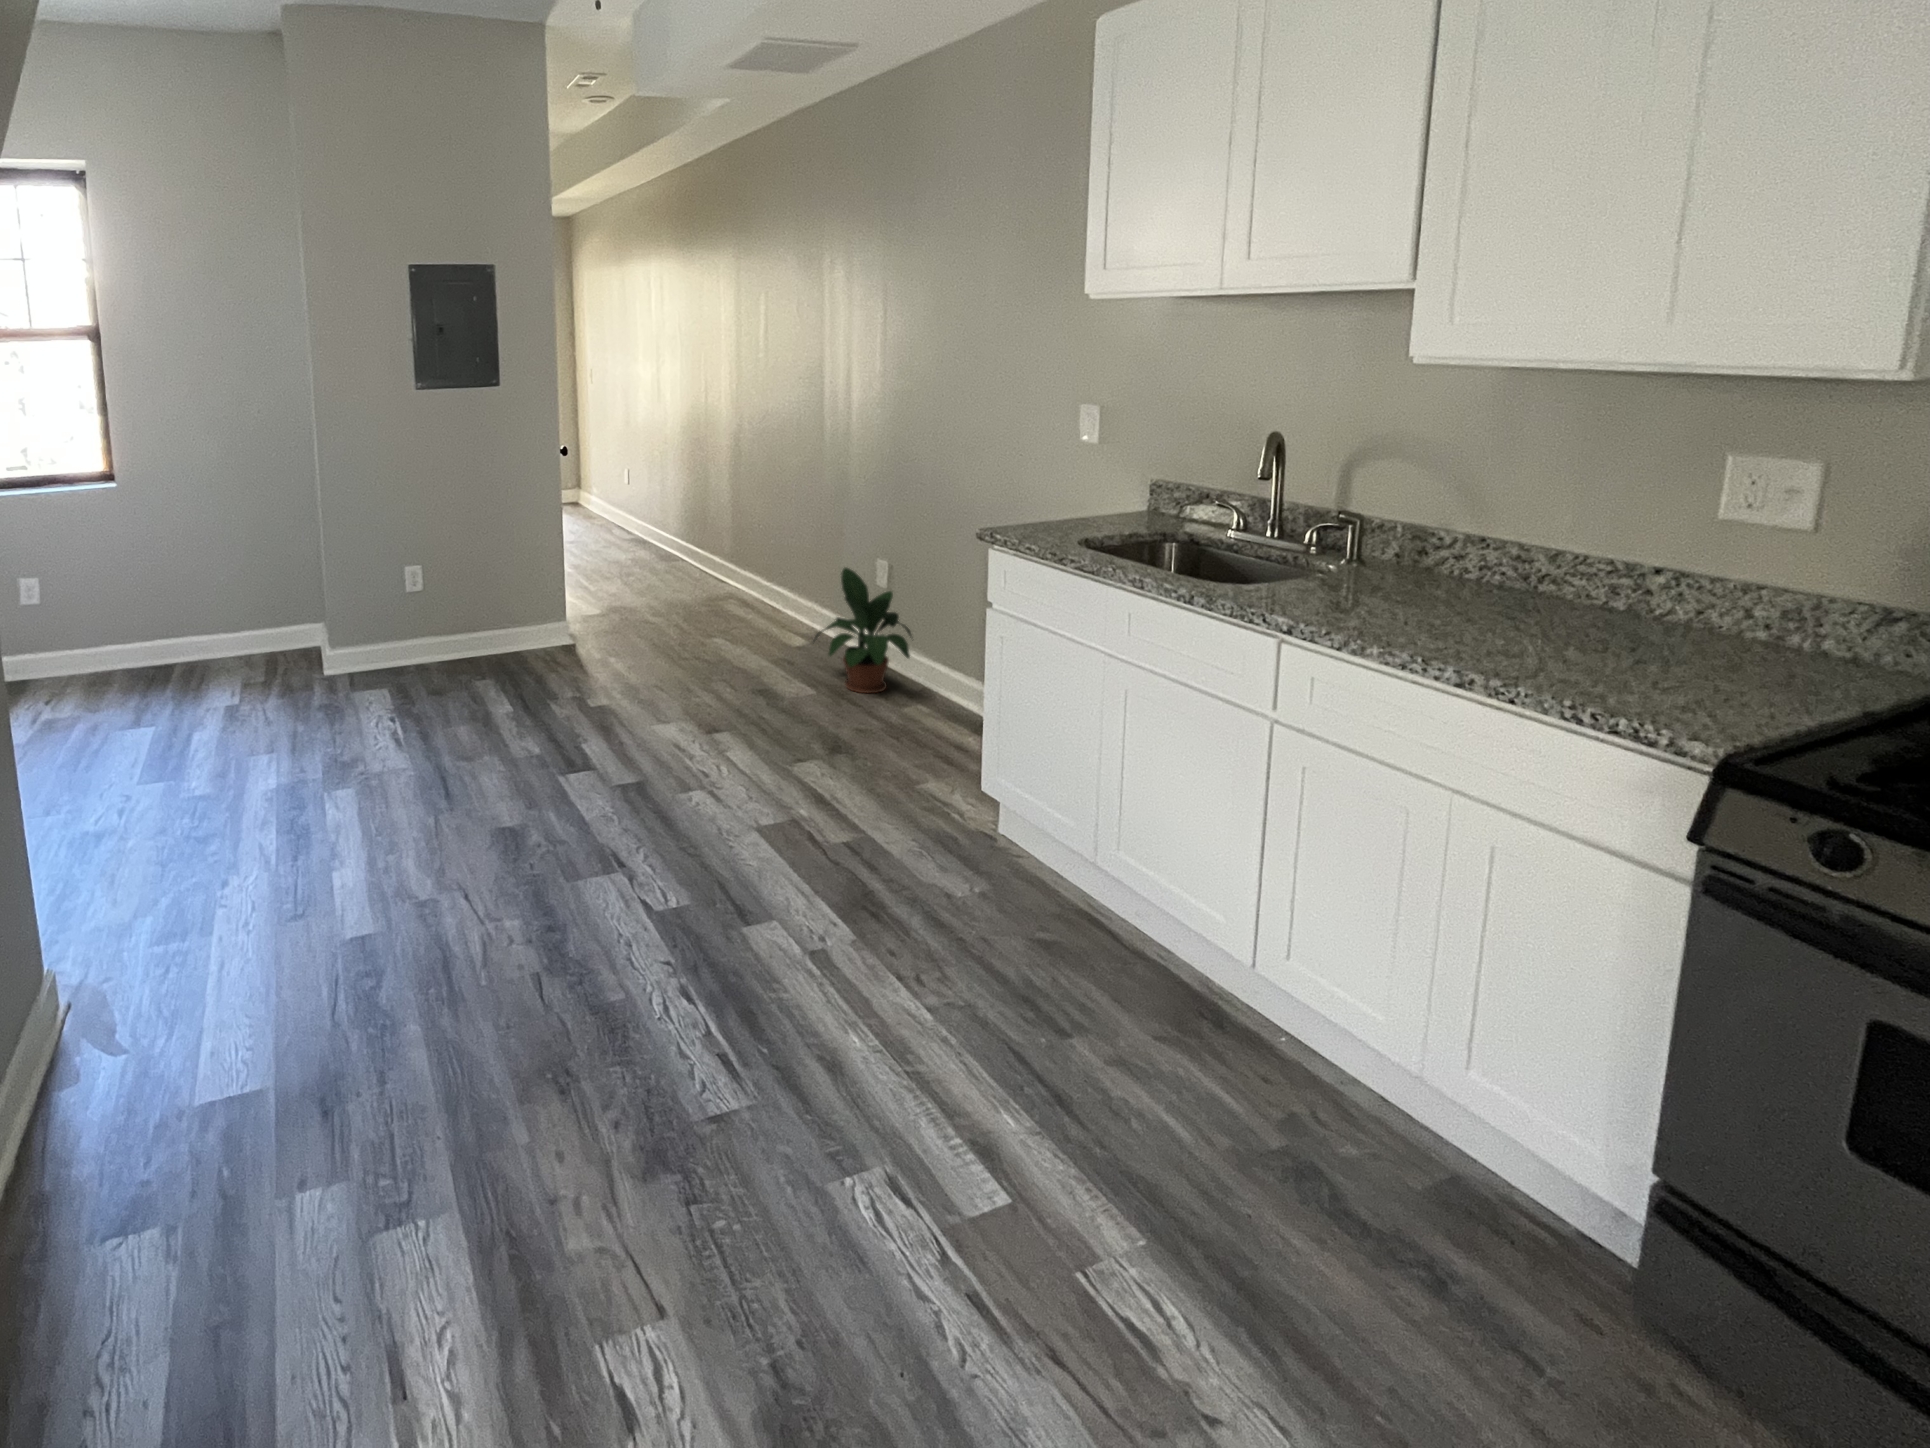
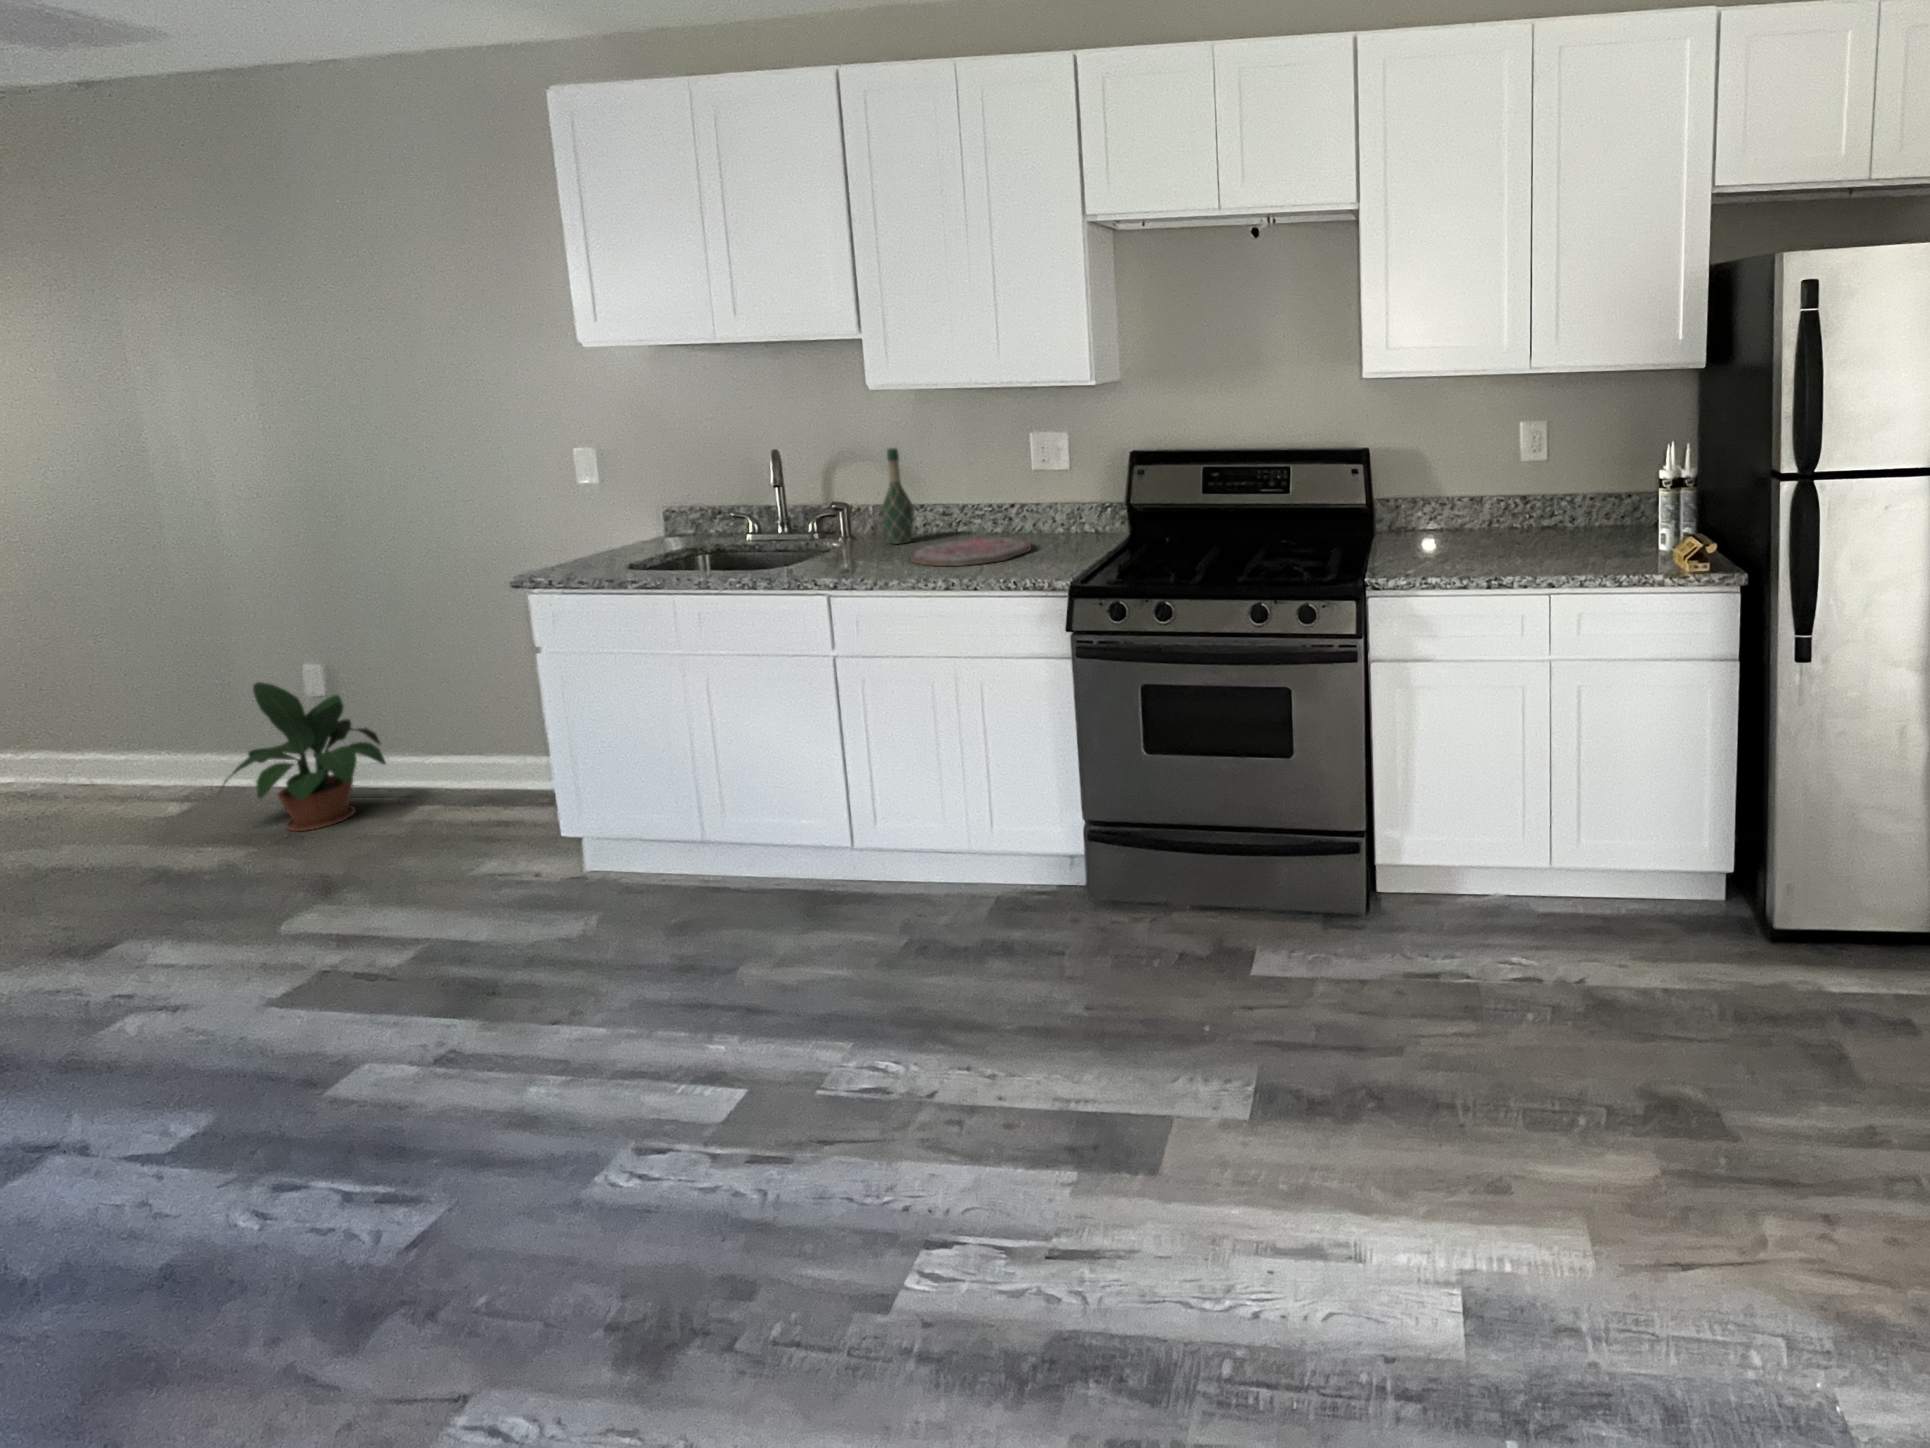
wine bottle: none [1406,451,1461,588] -> present [881,448,914,544]
cutting board: none [1423,601,1671,664] -> present [909,537,1031,566]

